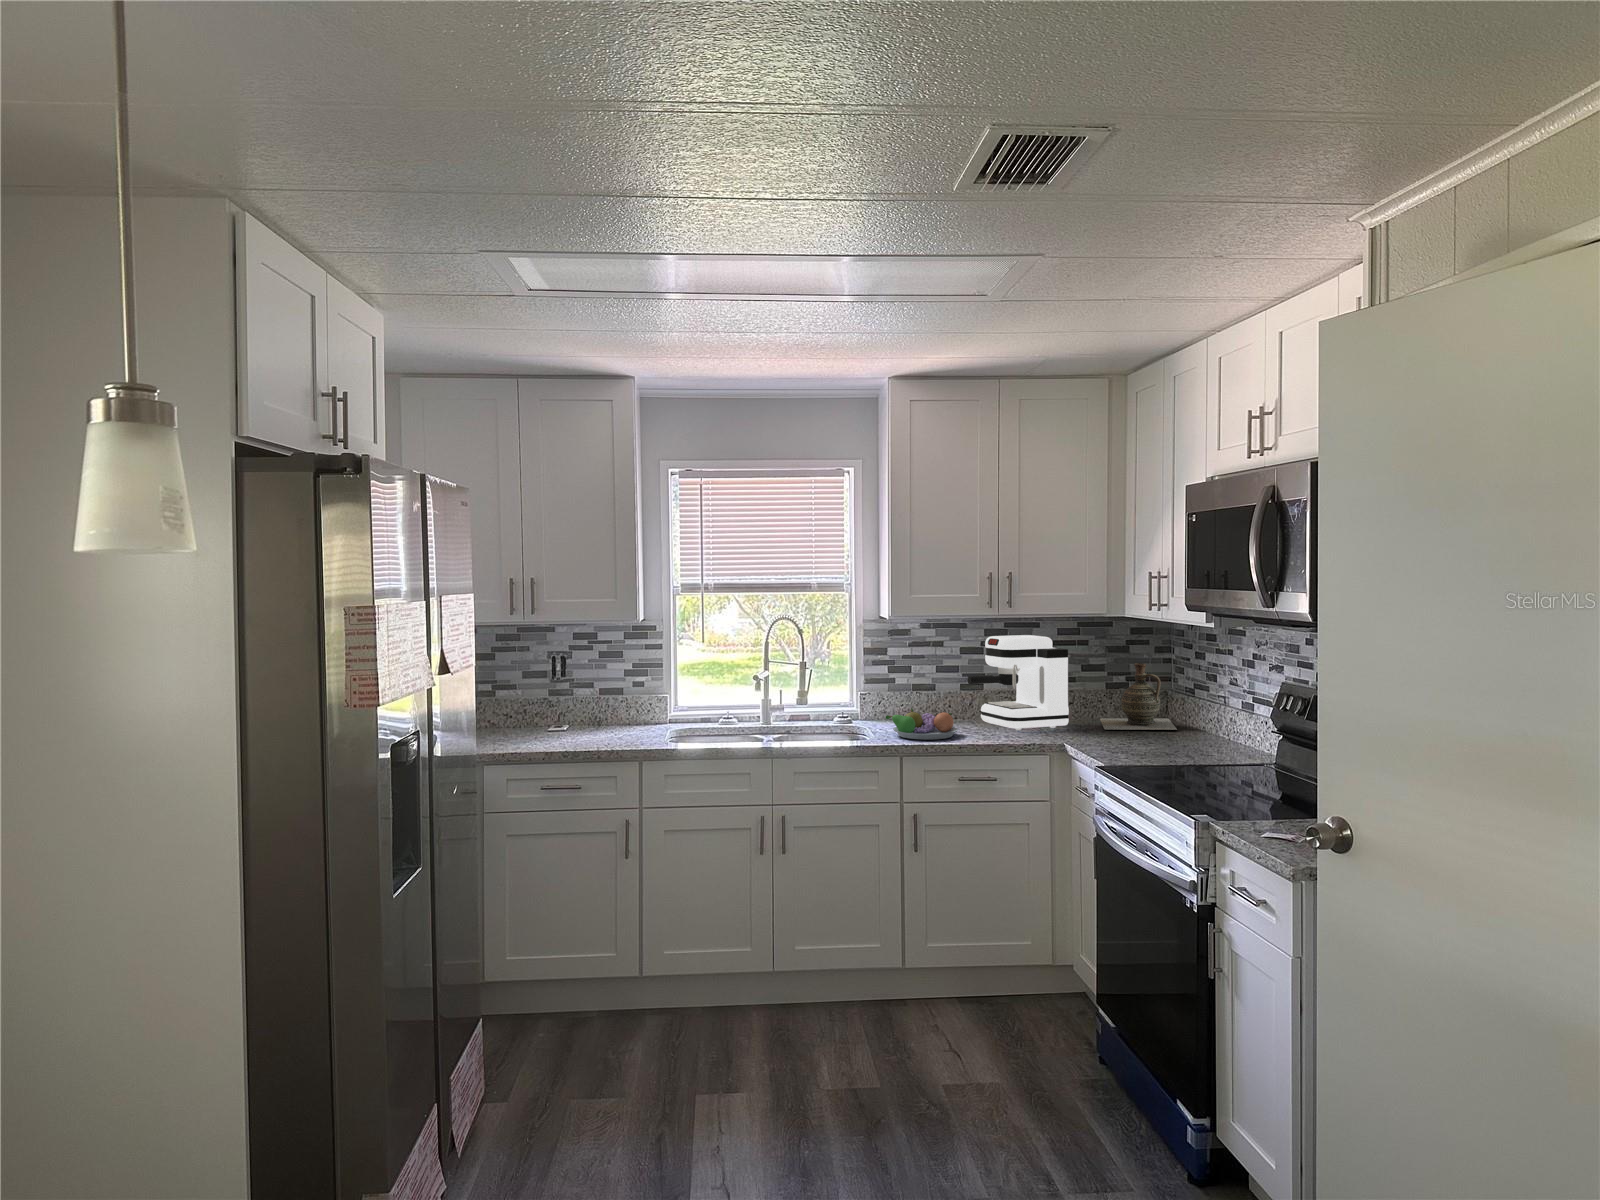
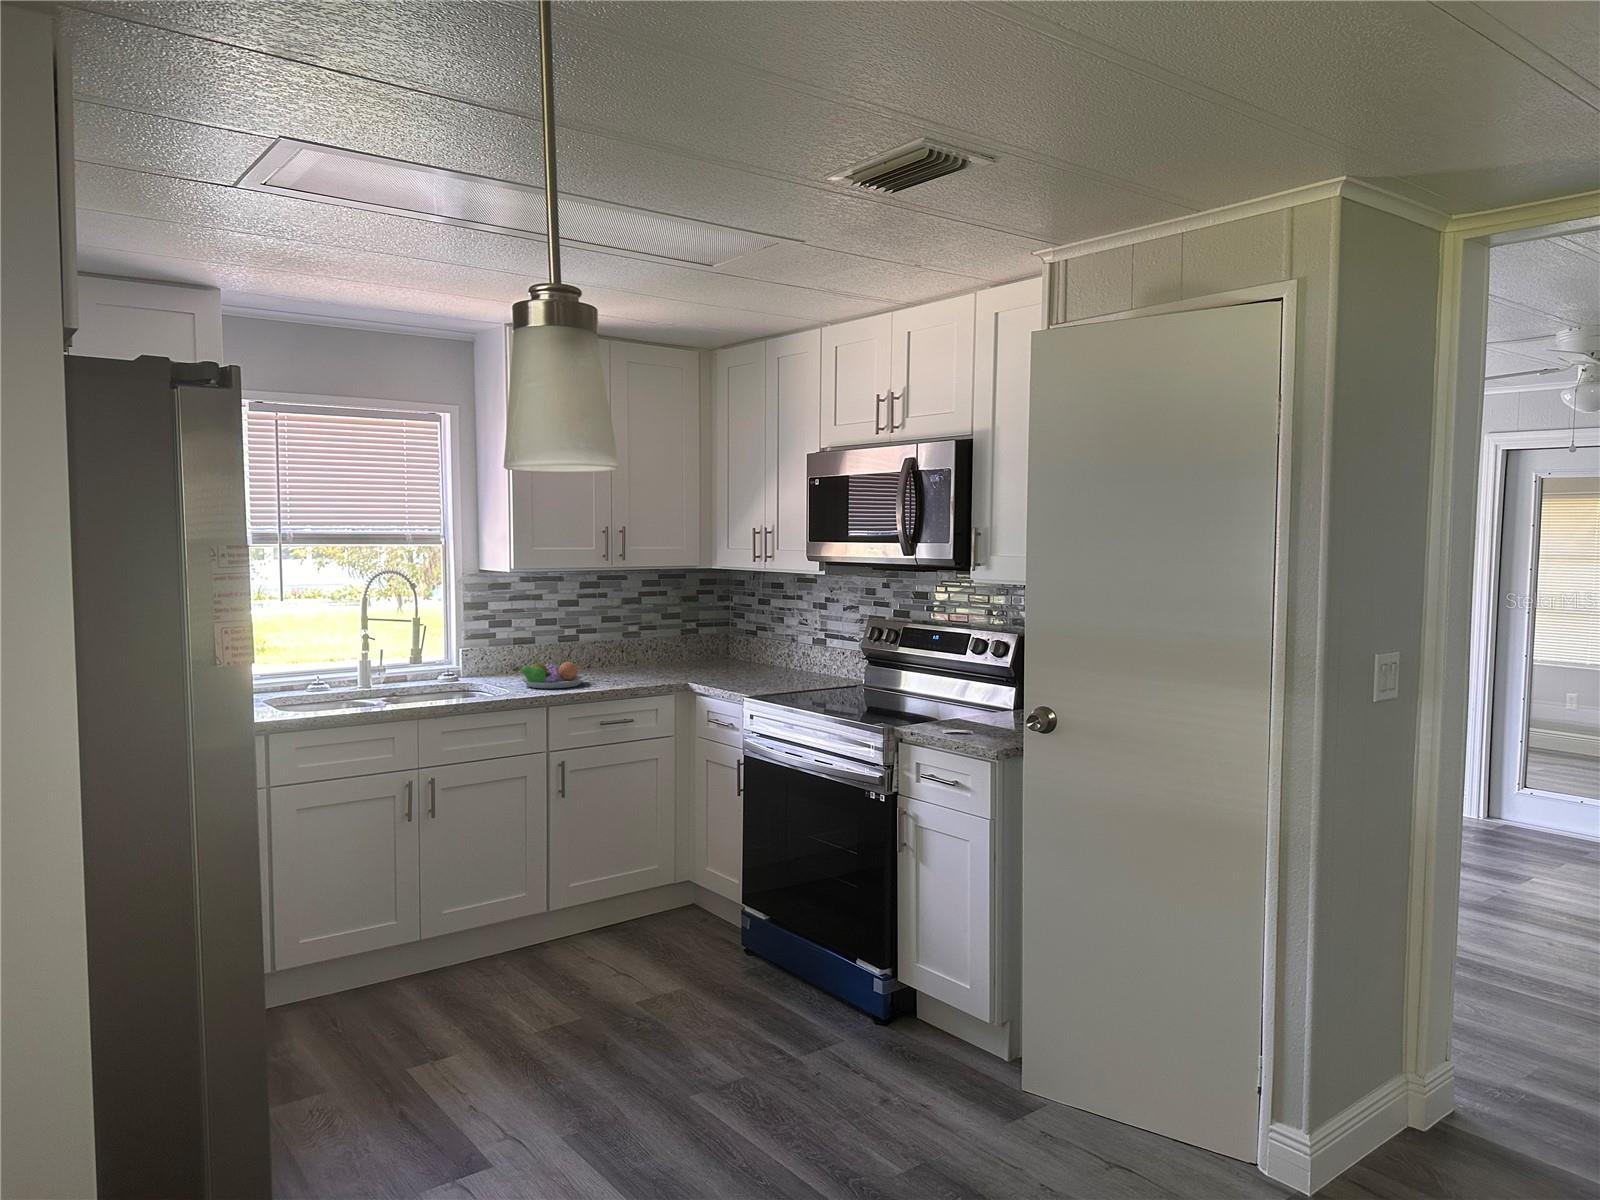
coffee maker: present [967,635,1069,730] -> none [579,587,670,675]
ceramic jug: present [1100,663,1177,730] -> none [685,610,761,670]

